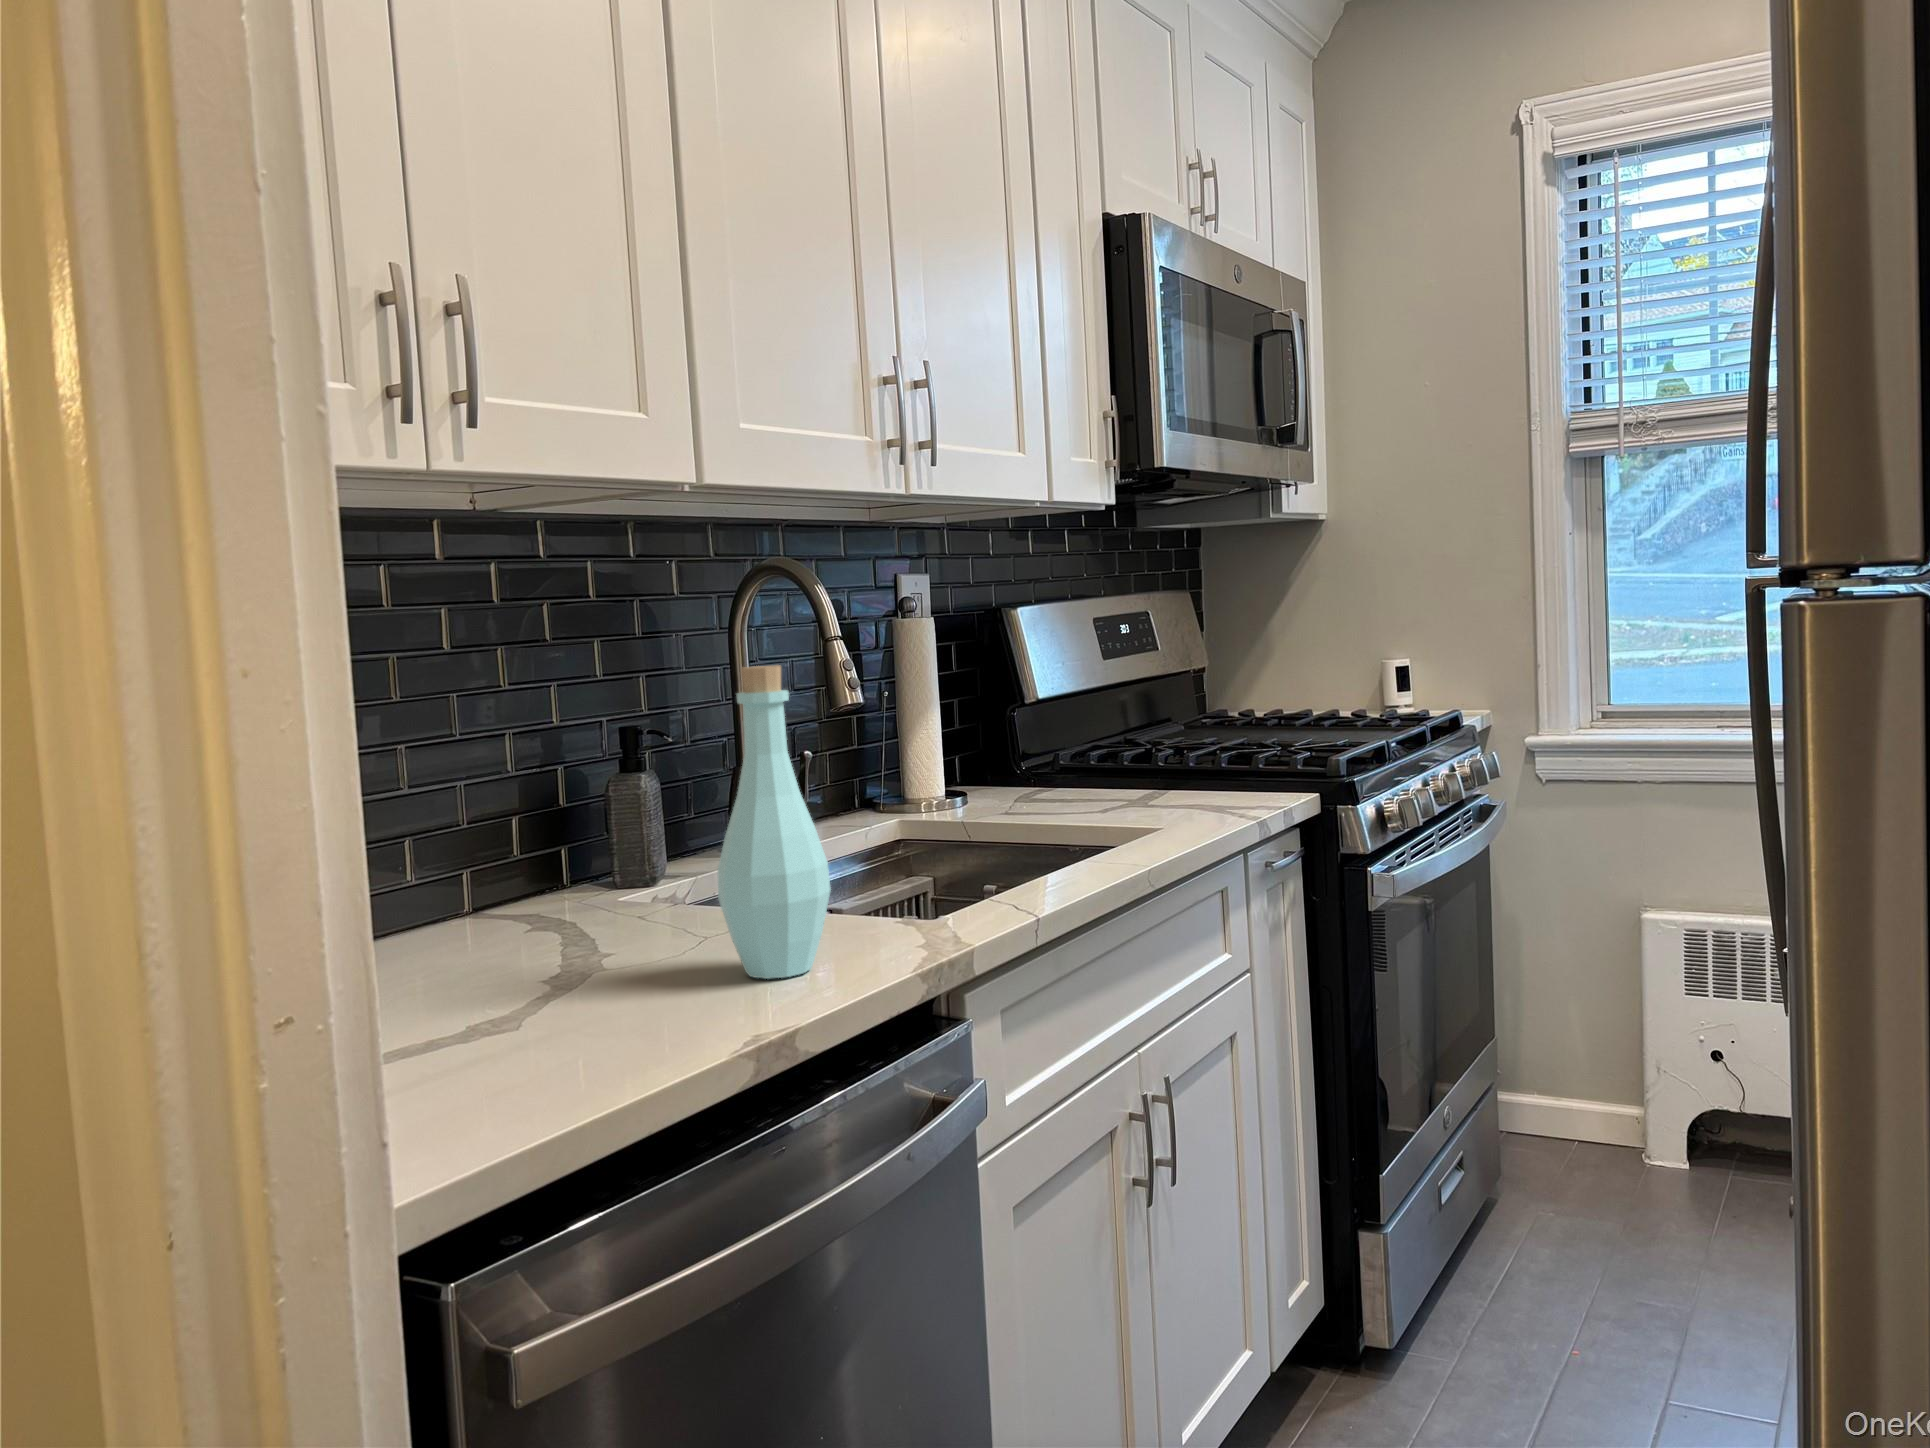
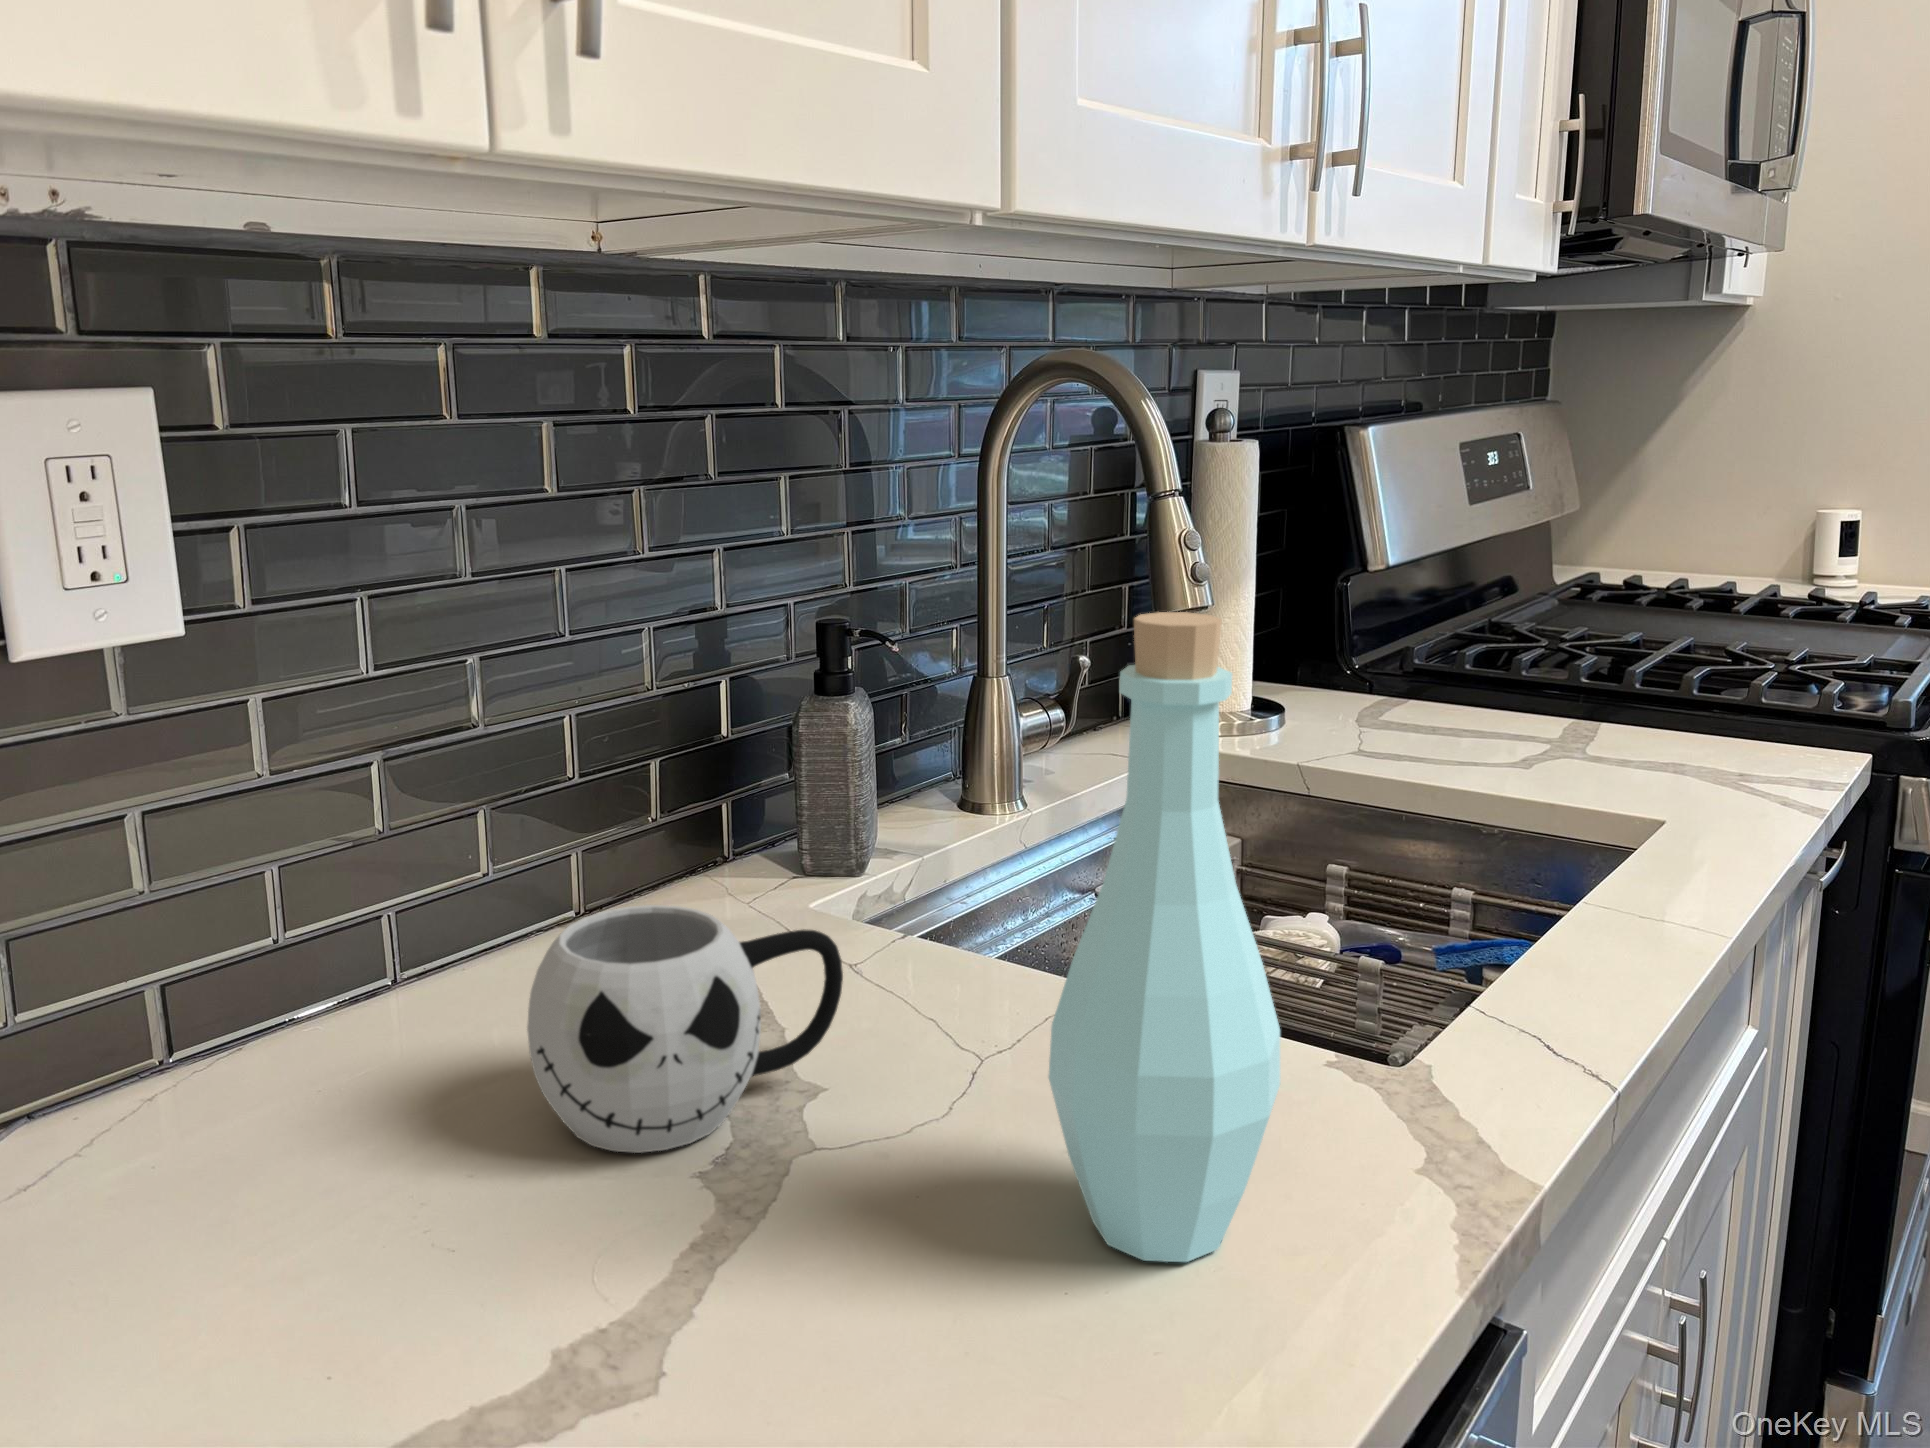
mug: none [446,857,623,978] -> present [527,905,843,1153]

